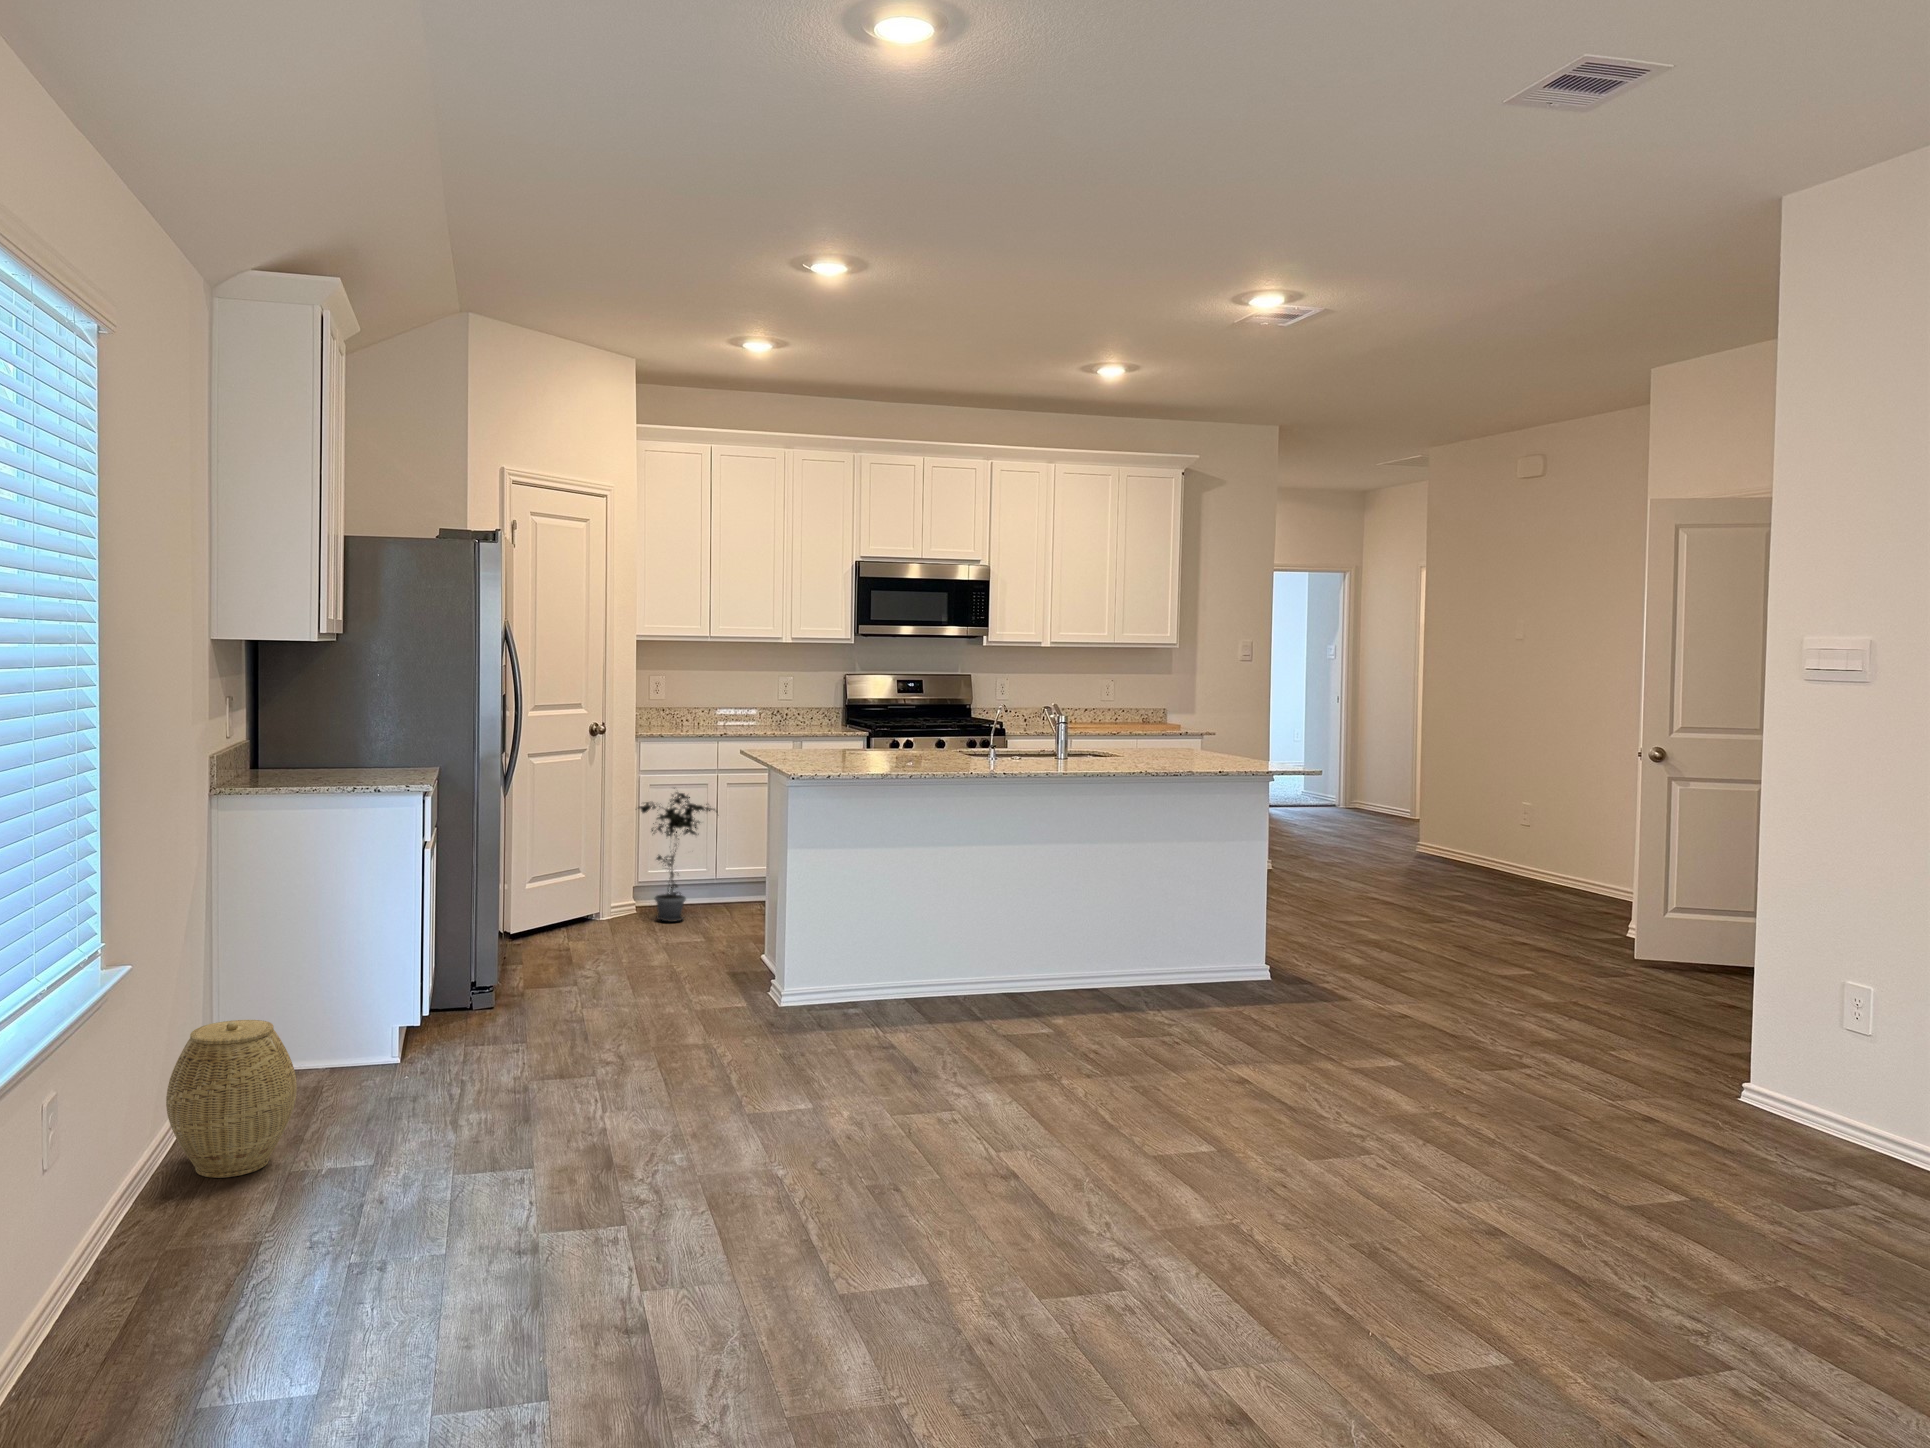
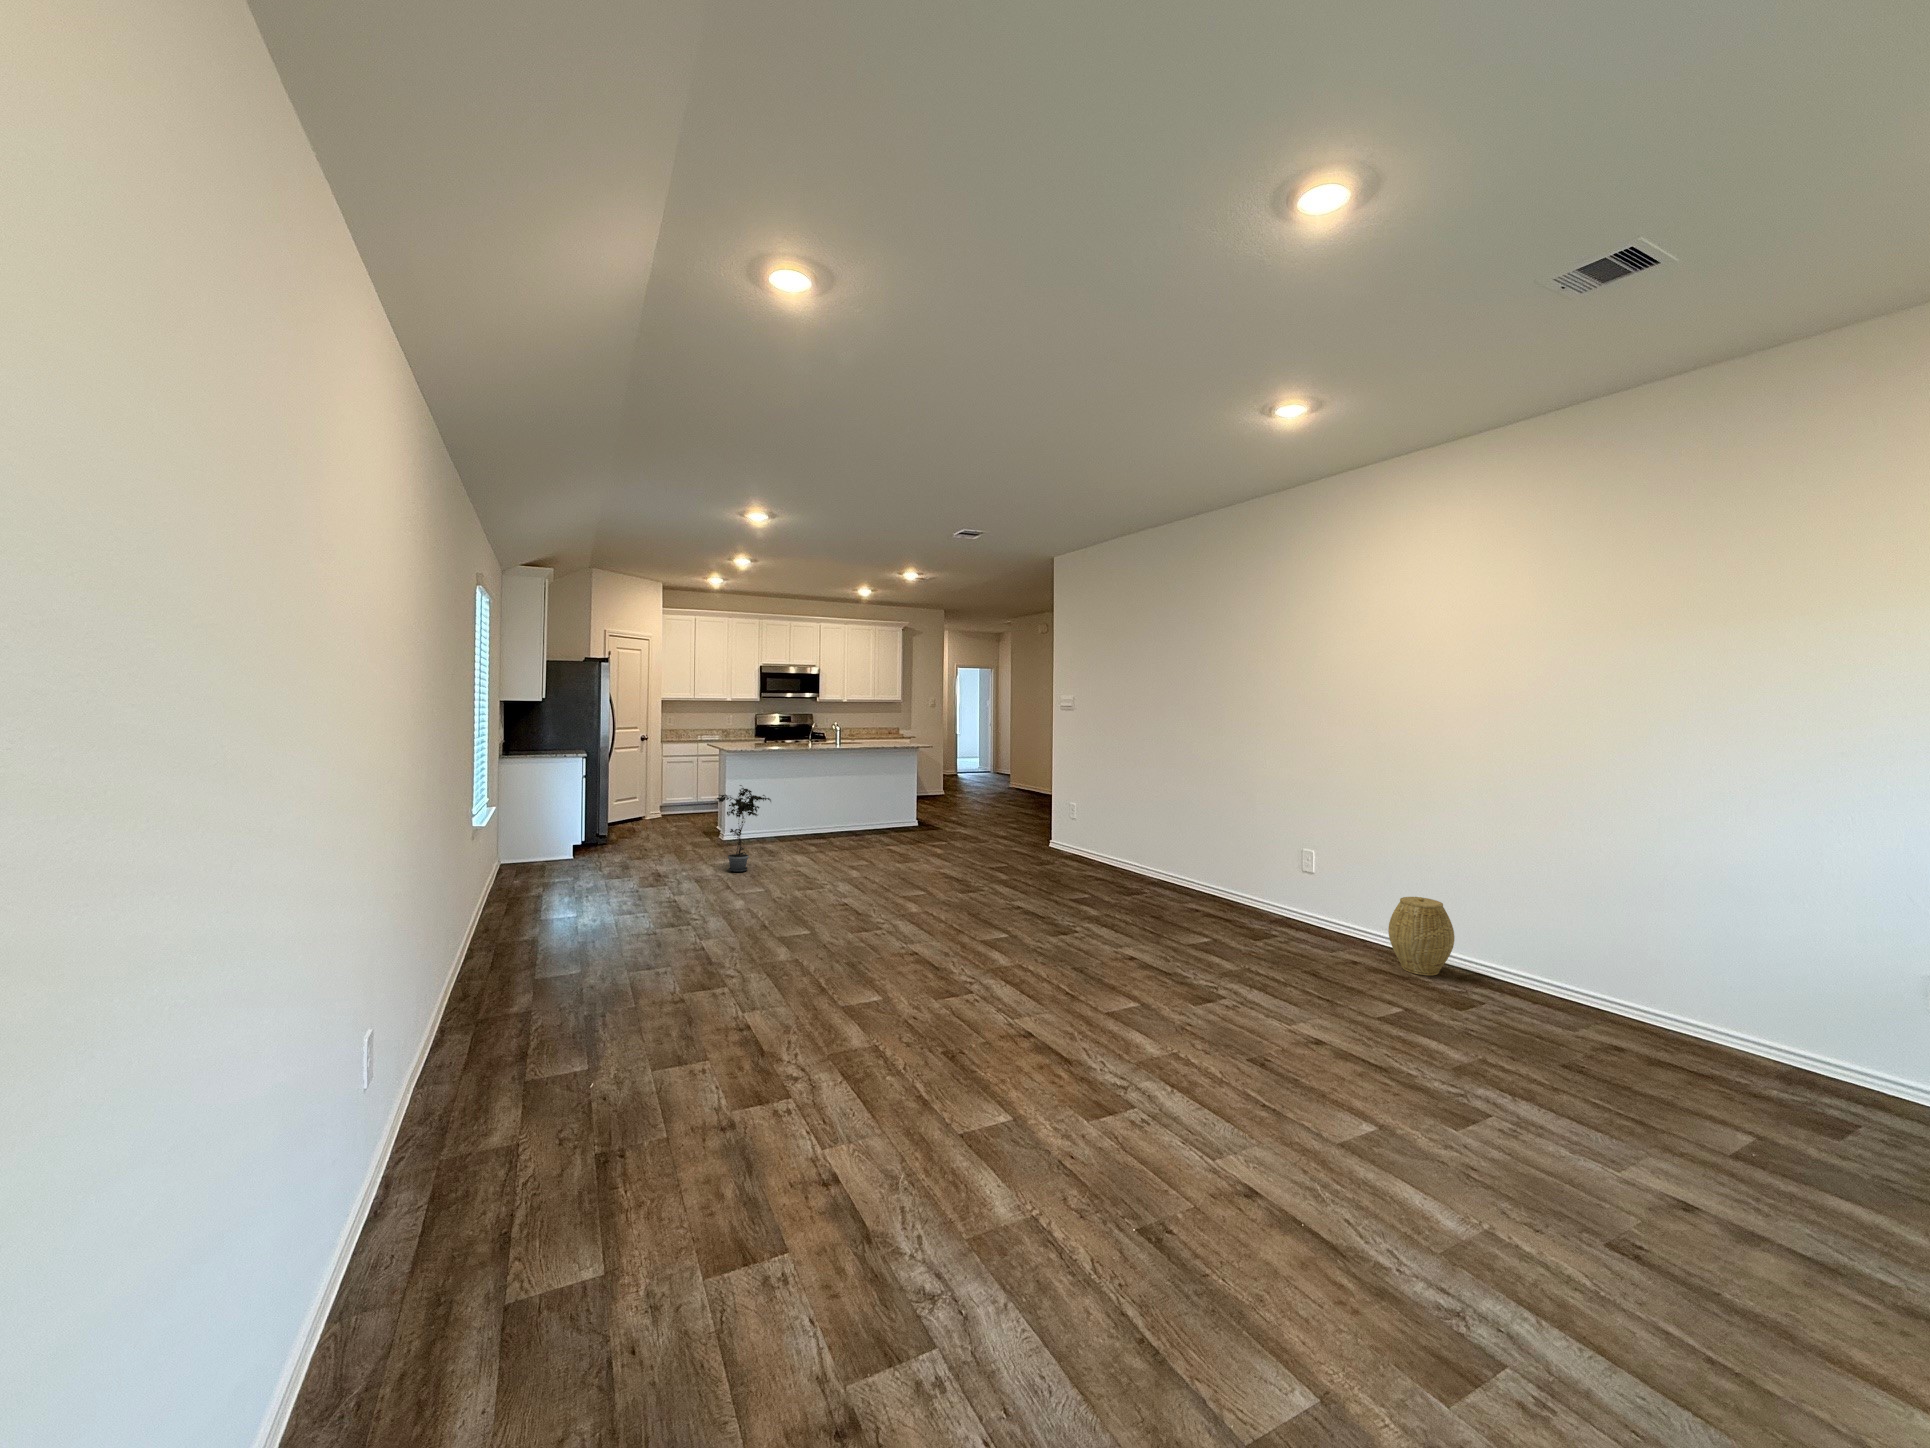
woven basket: present [166,1020,297,1178] -> present [1388,897,1455,976]

